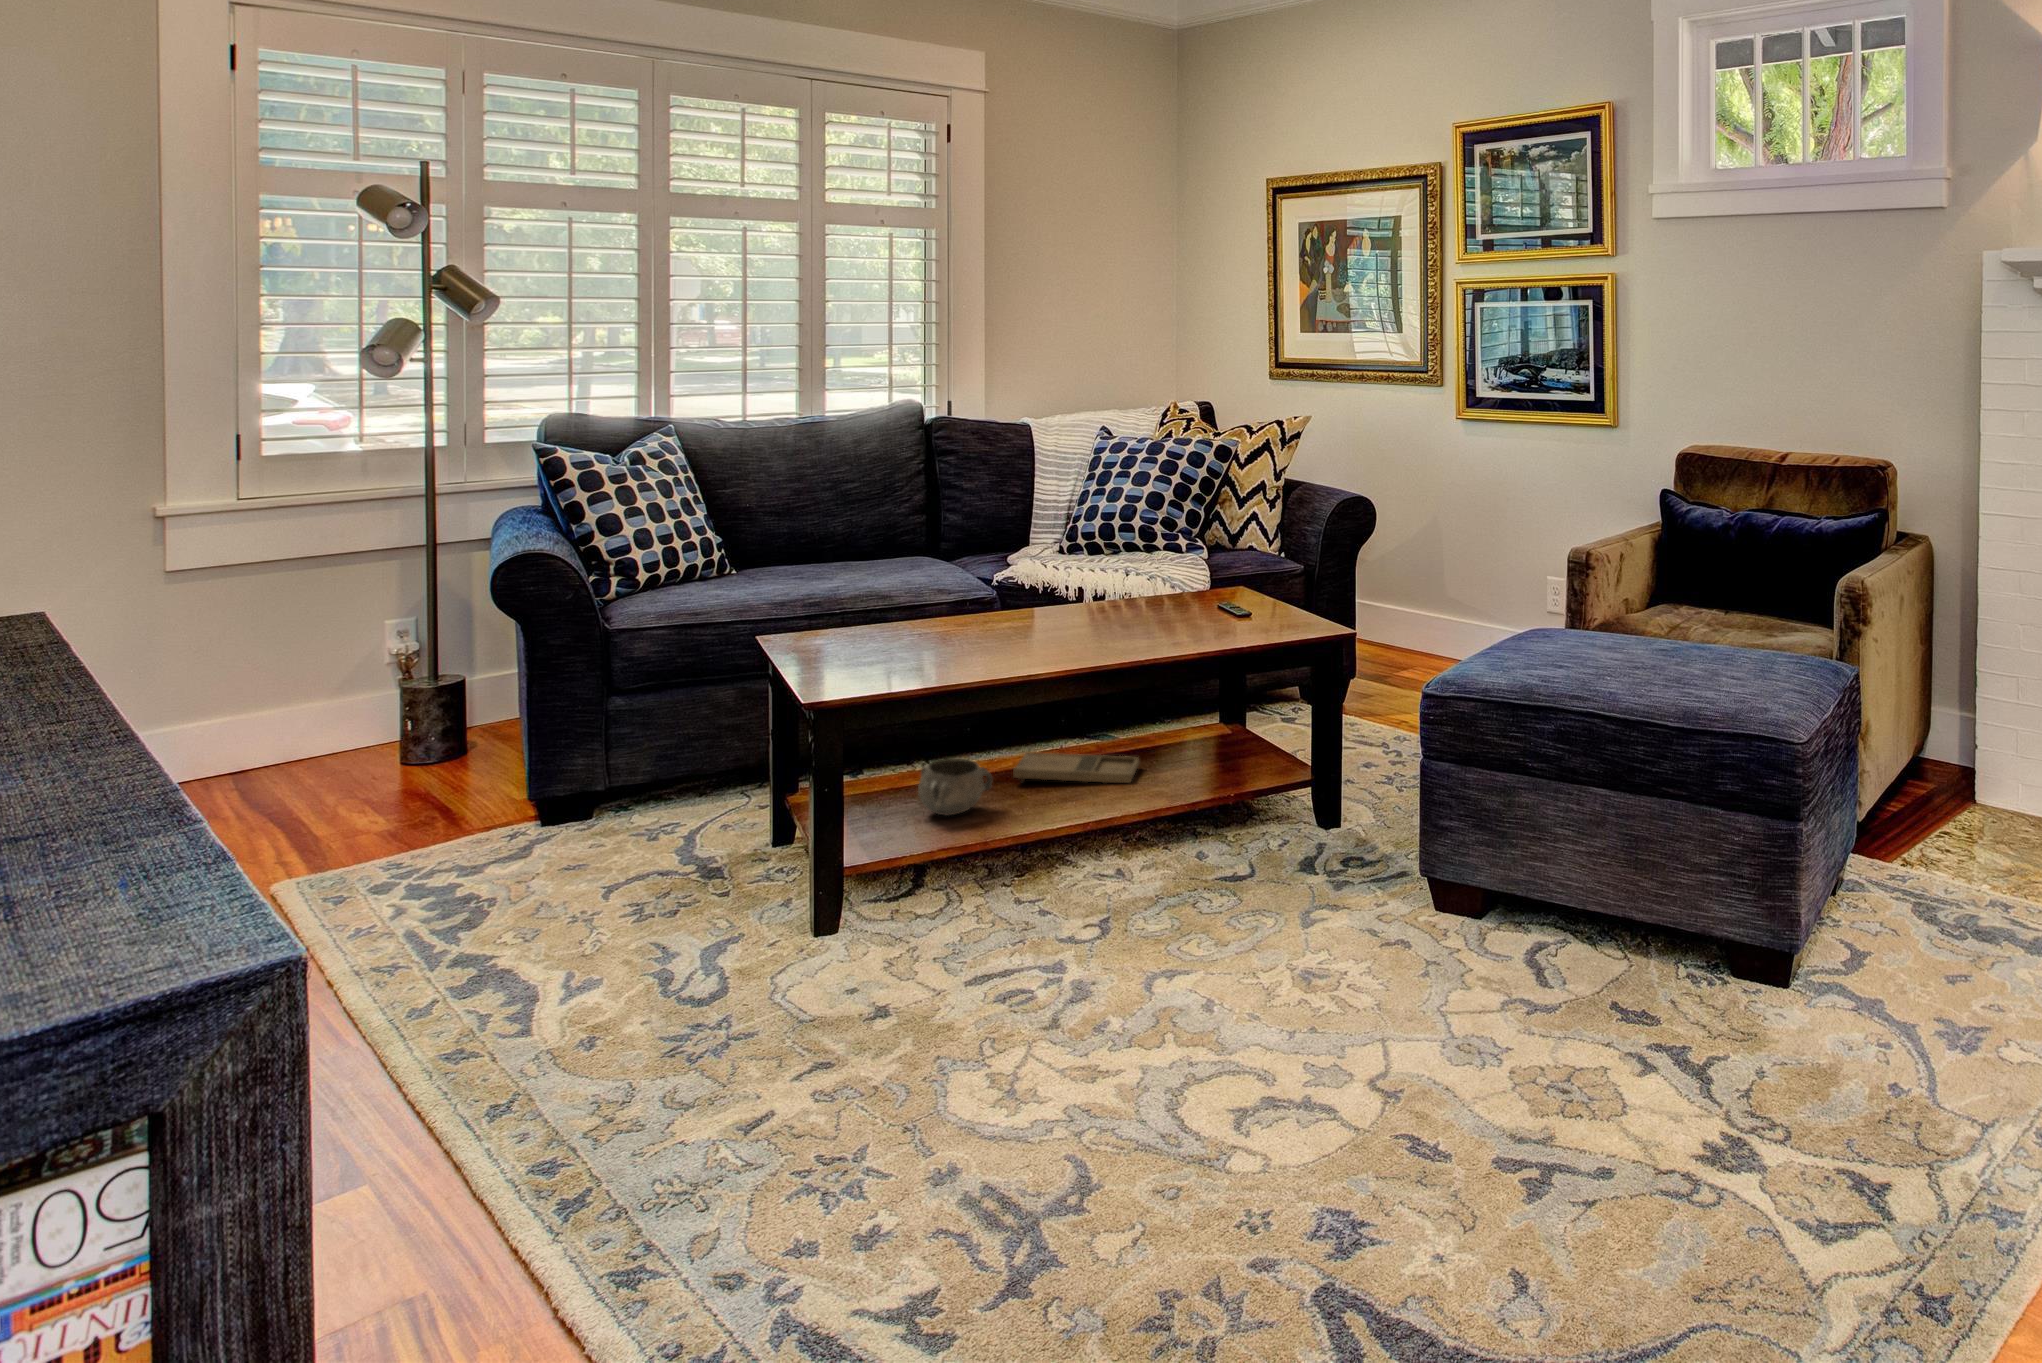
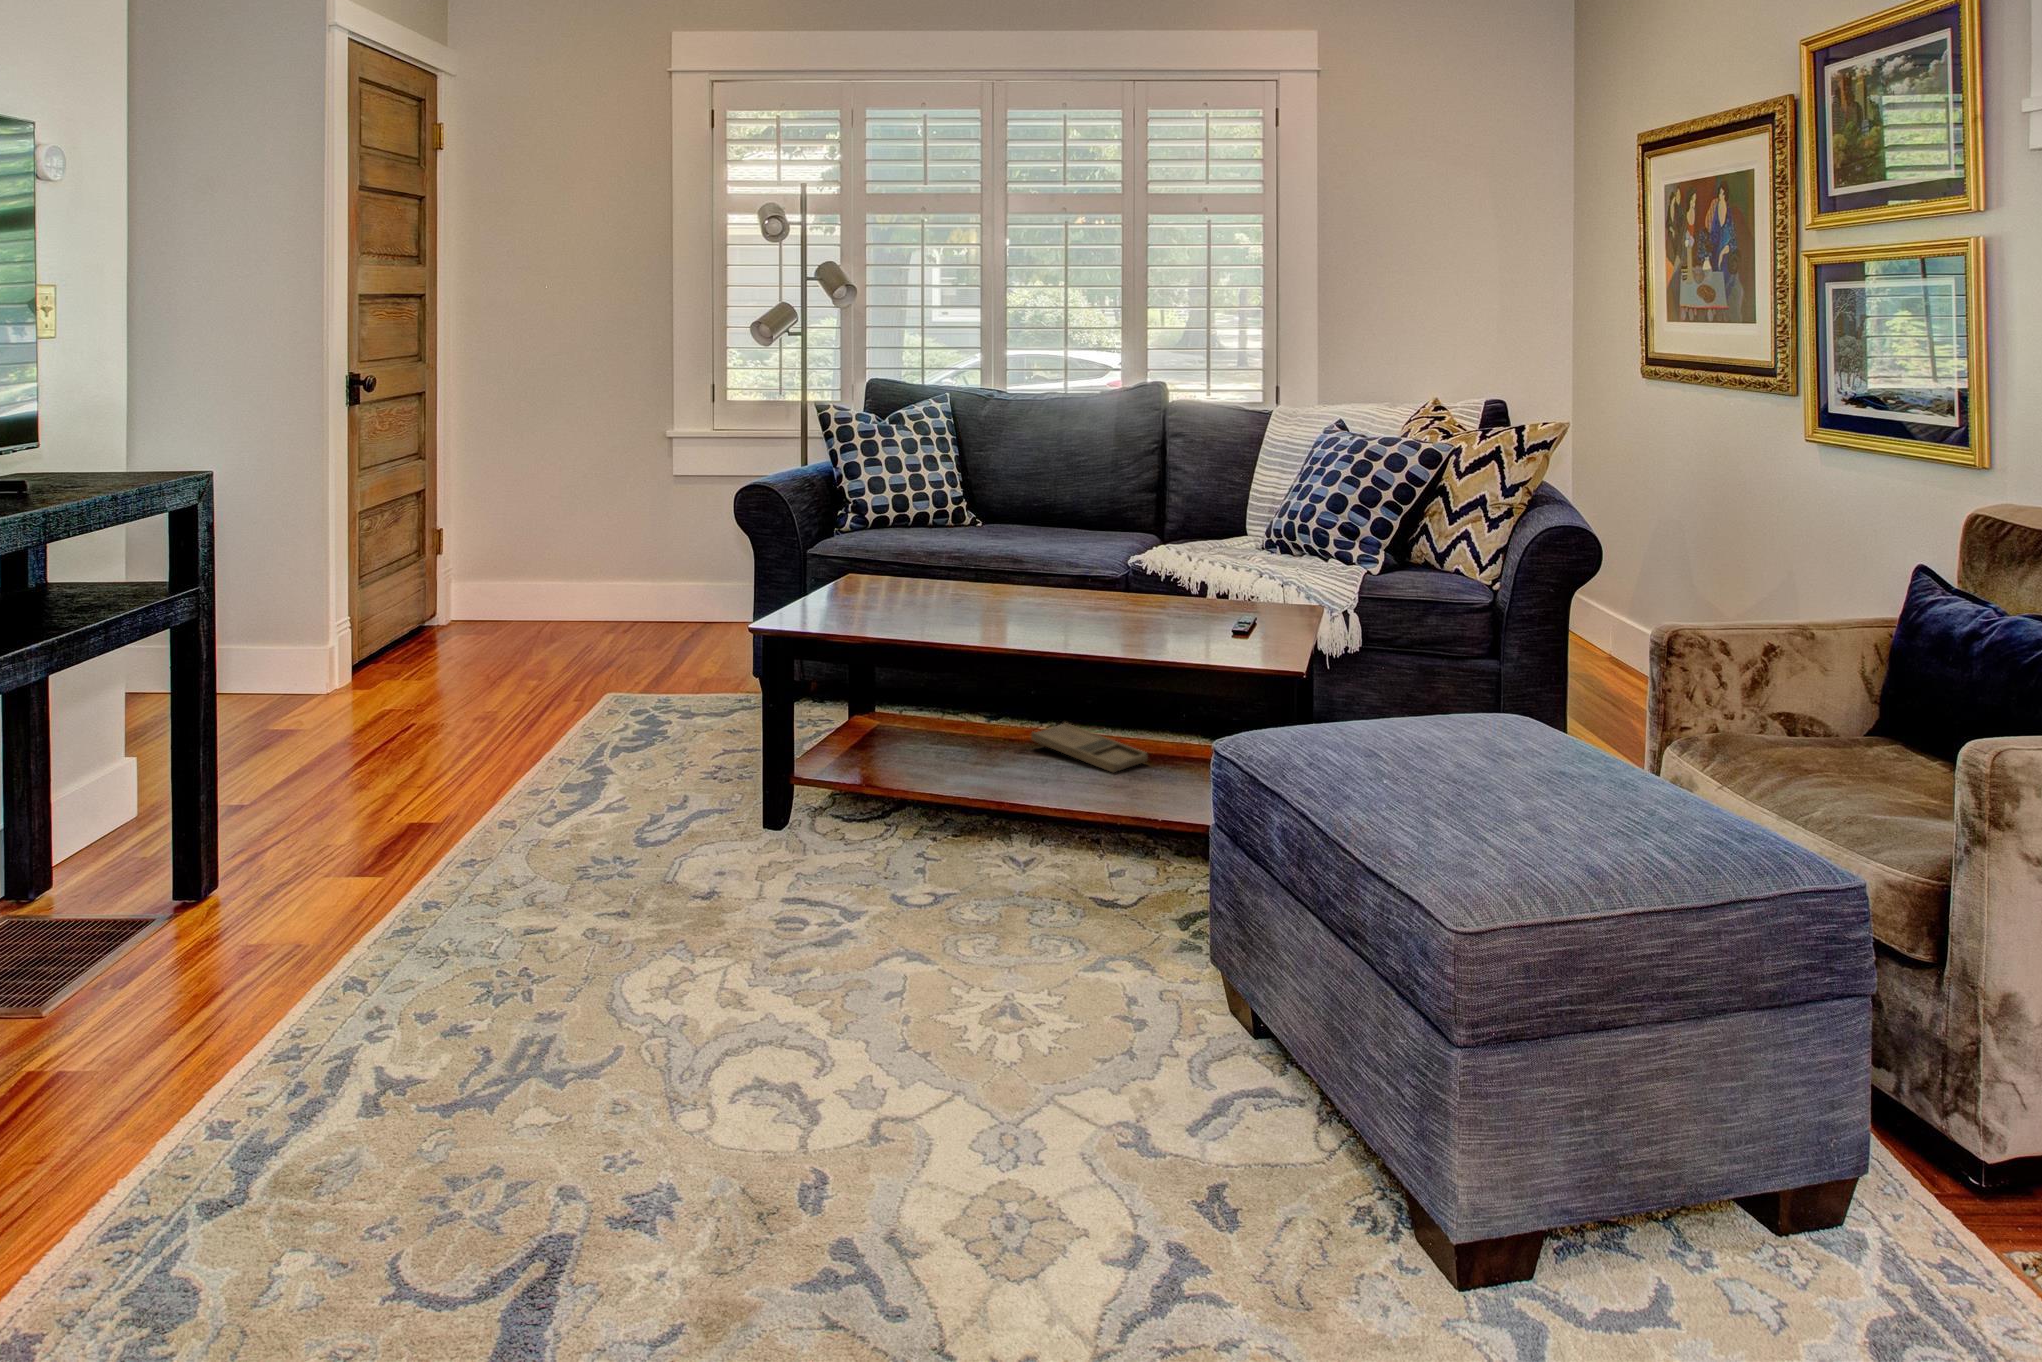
decorative bowl: present [918,759,992,815] -> none [920,704,984,755]

